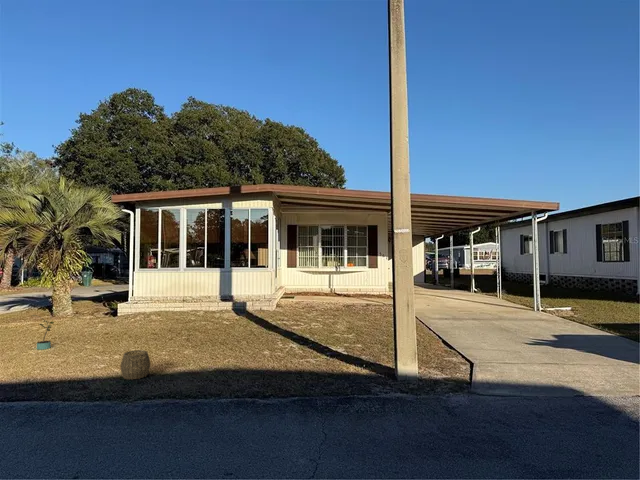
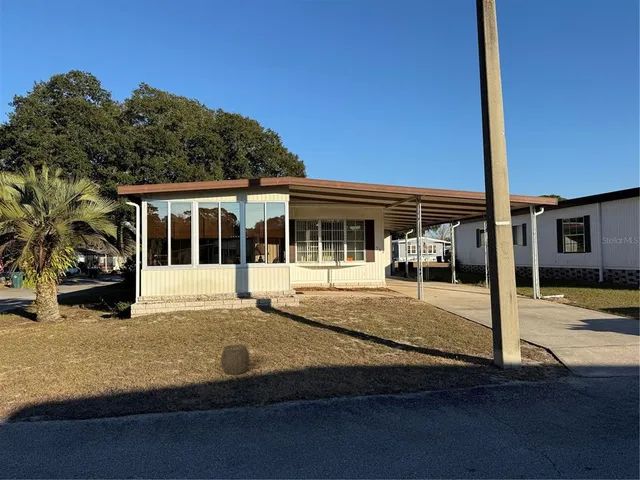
potted plant: present [33,310,54,349] -> none [81,310,108,352]

